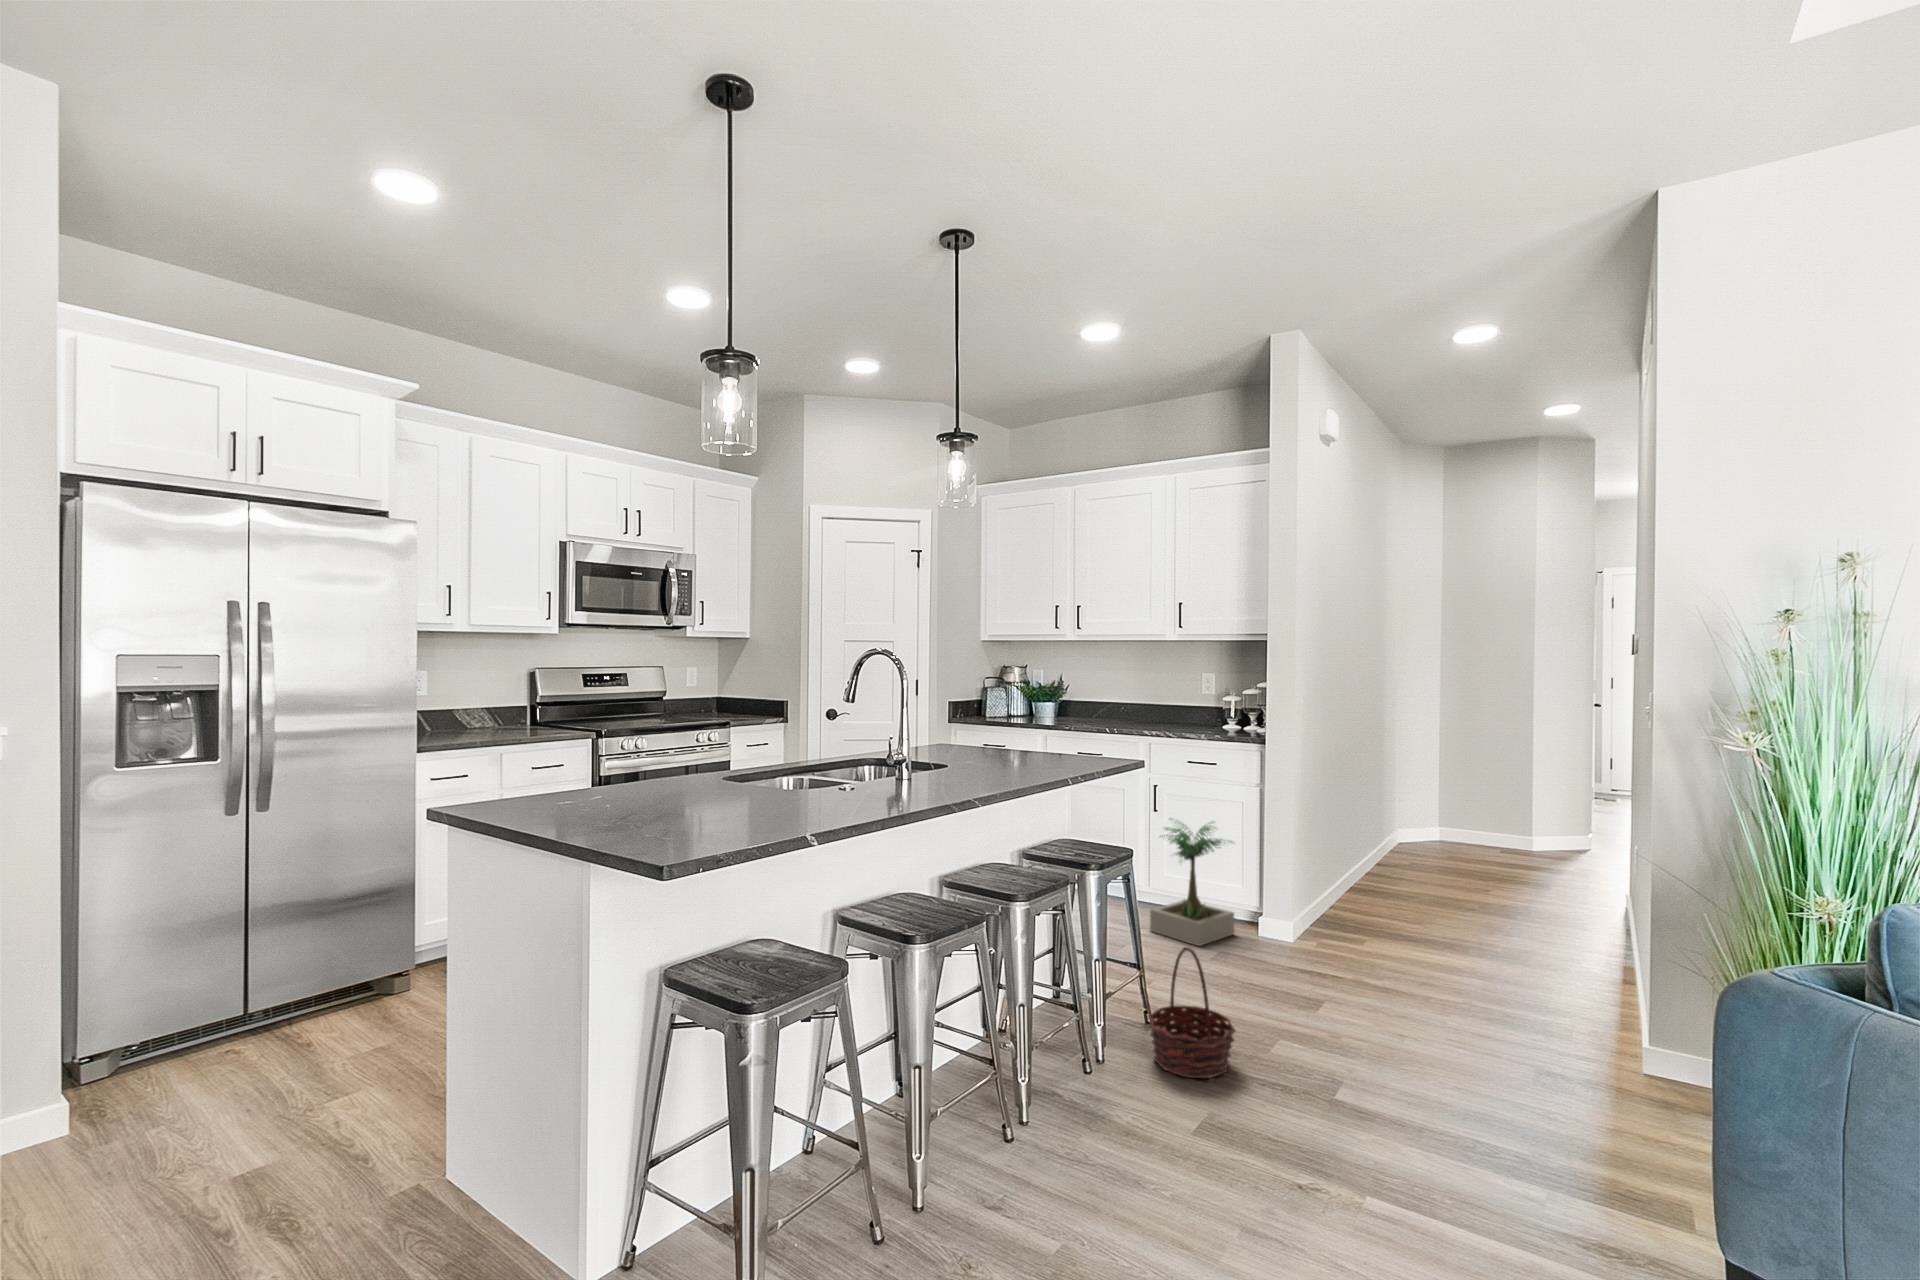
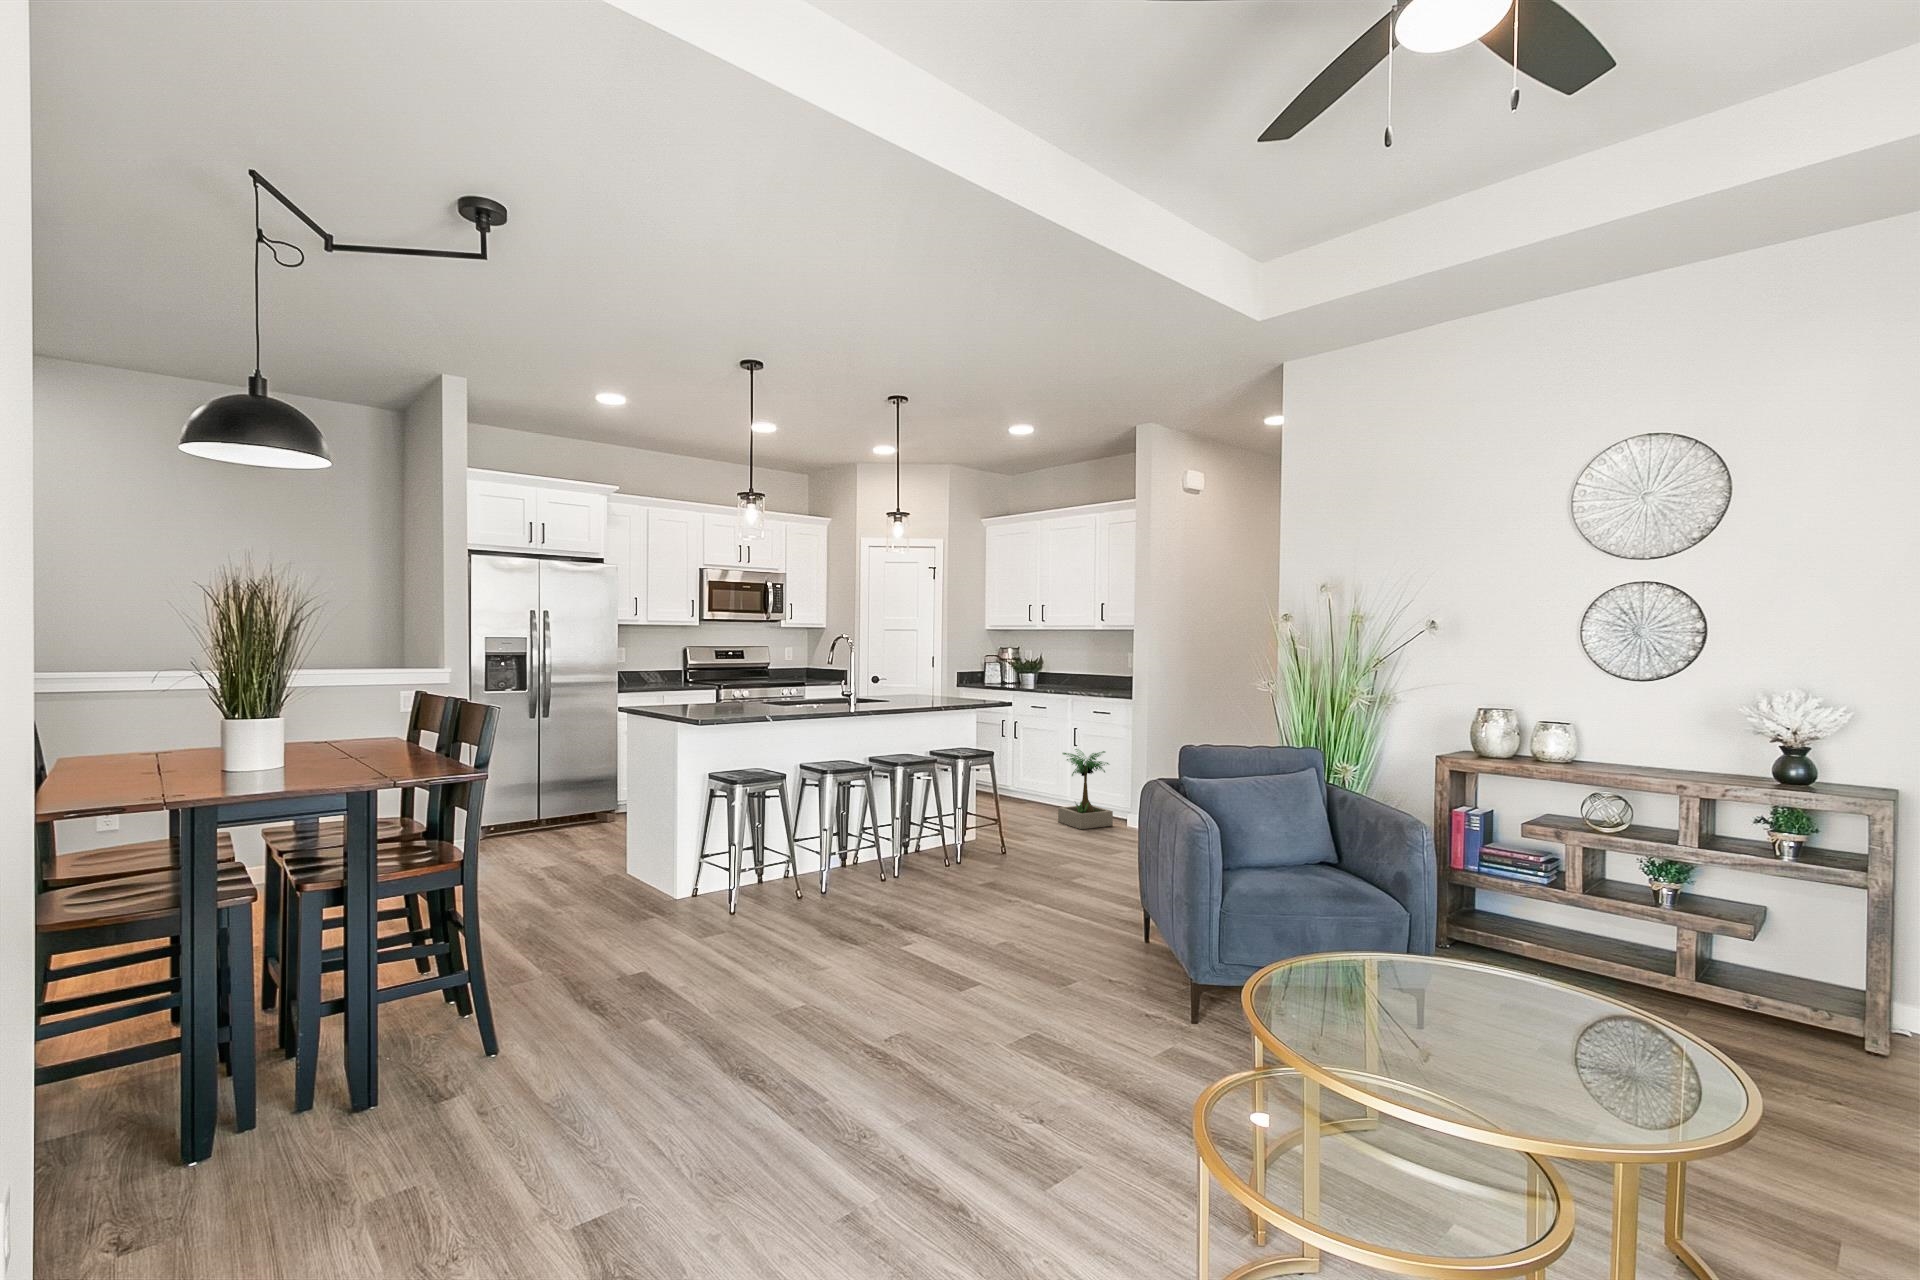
basket: present [1148,947,1235,1079] -> none [986,804,1034,873]

